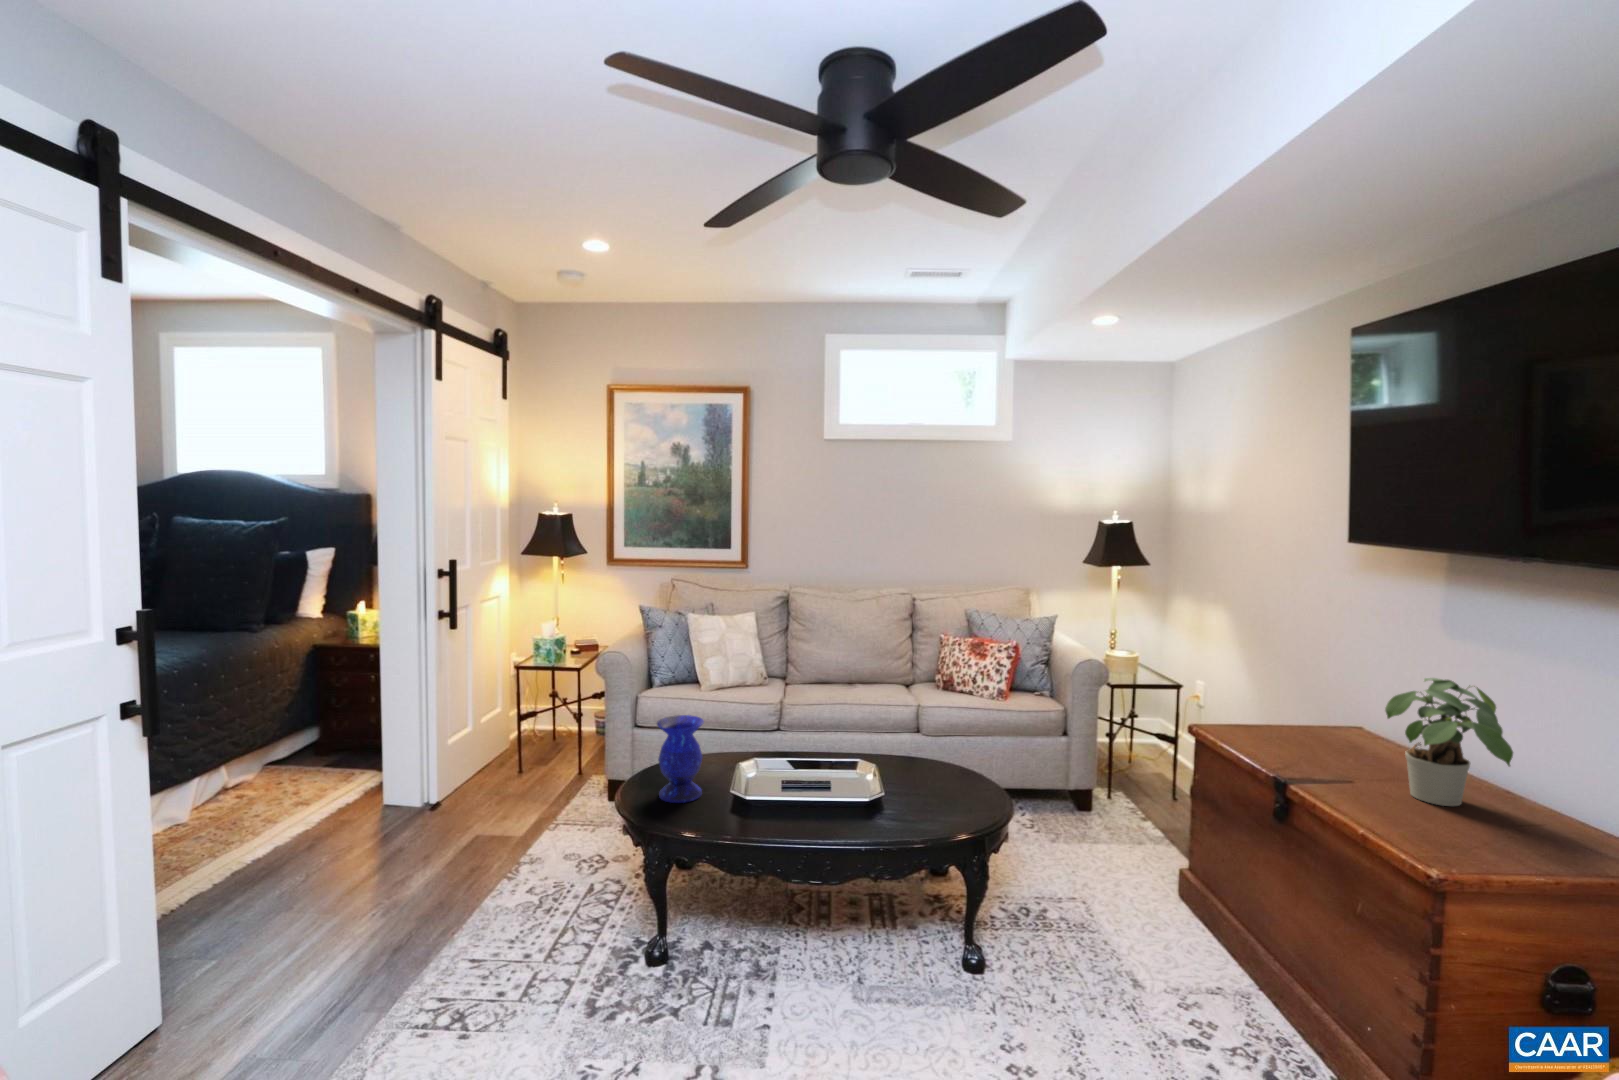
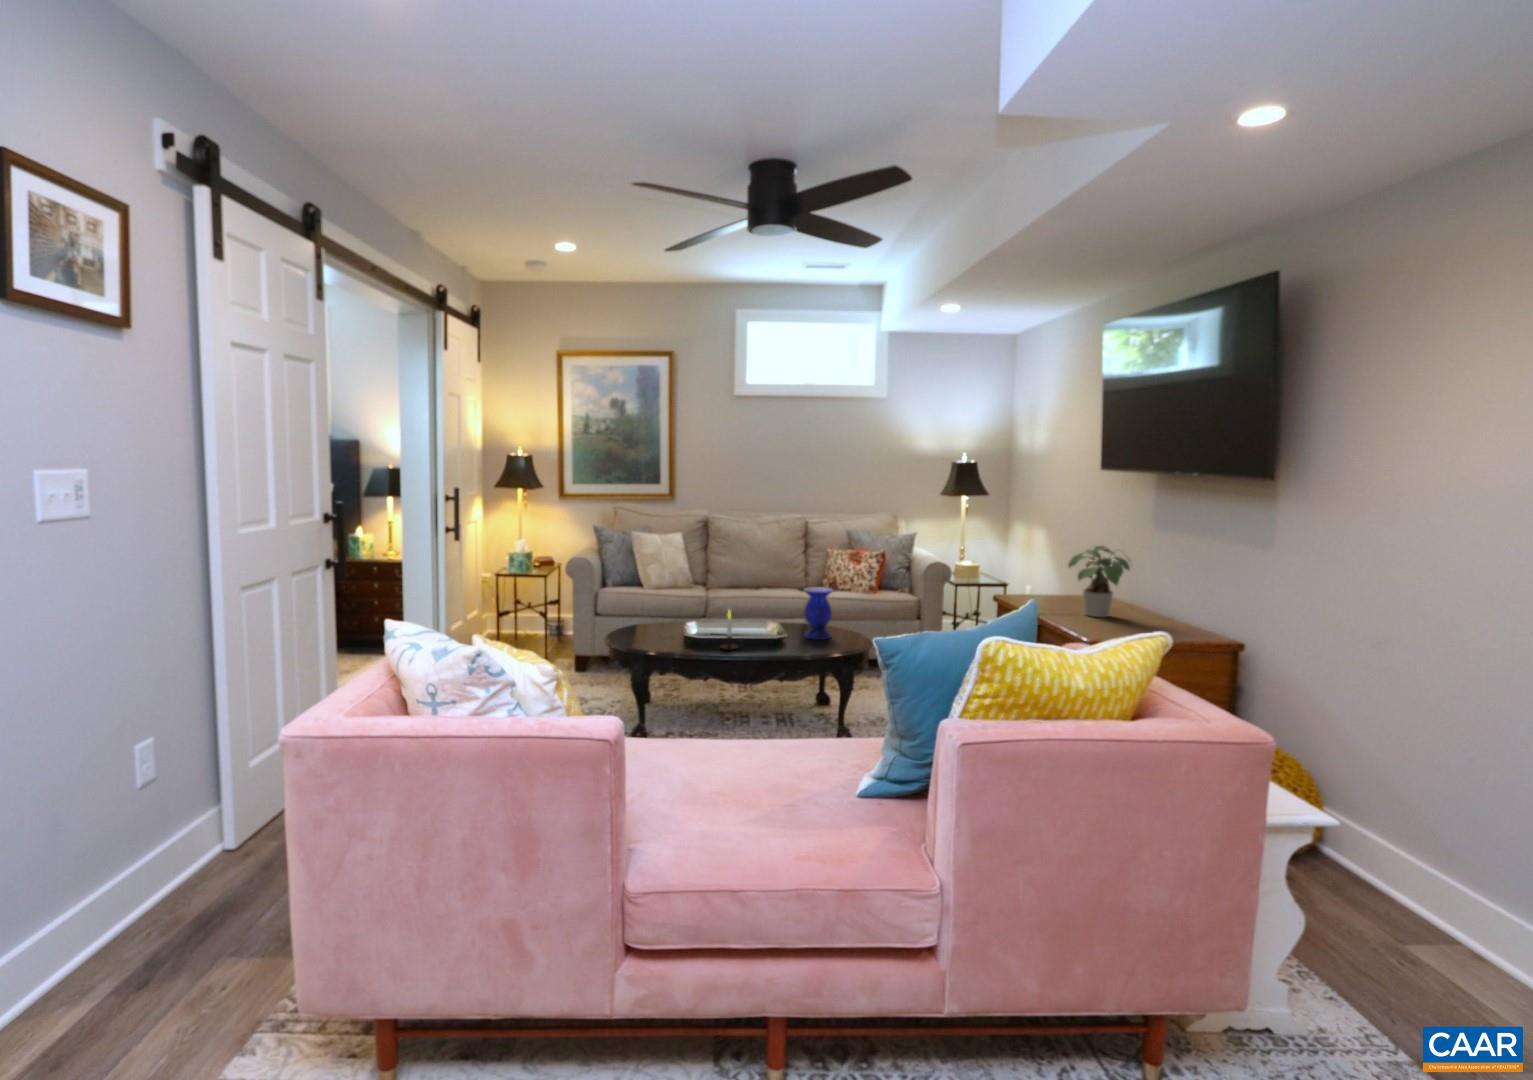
vase: present [657,715,704,803] -> present [804,587,833,640]
candle: none [788,762,826,830] -> present [721,615,741,650]

